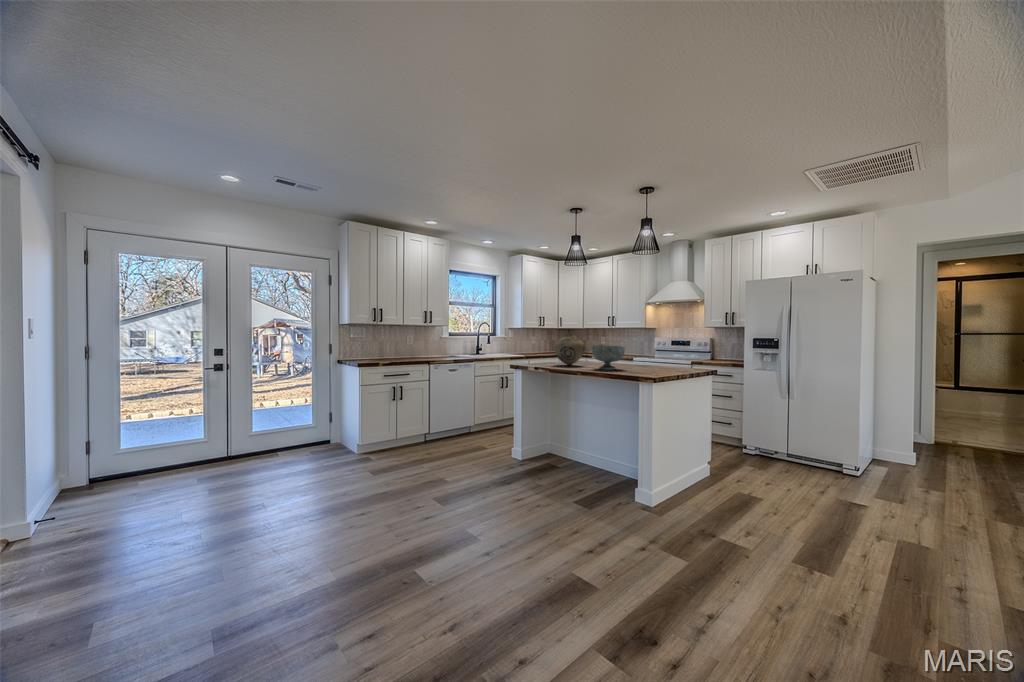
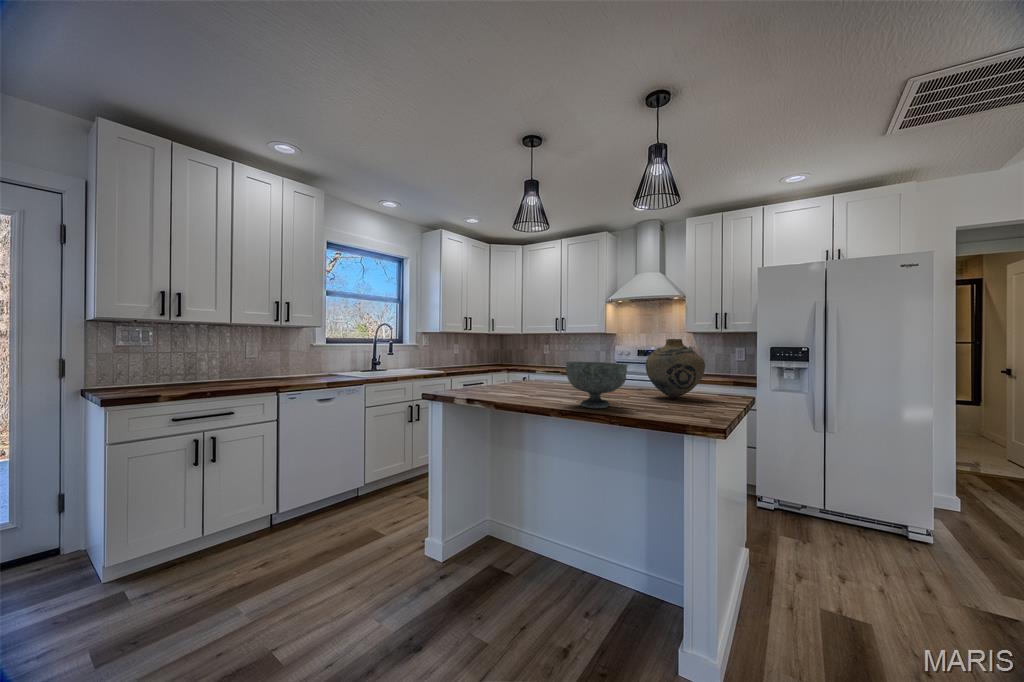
vase: present [554,333,585,365] -> present [646,339,705,398]

